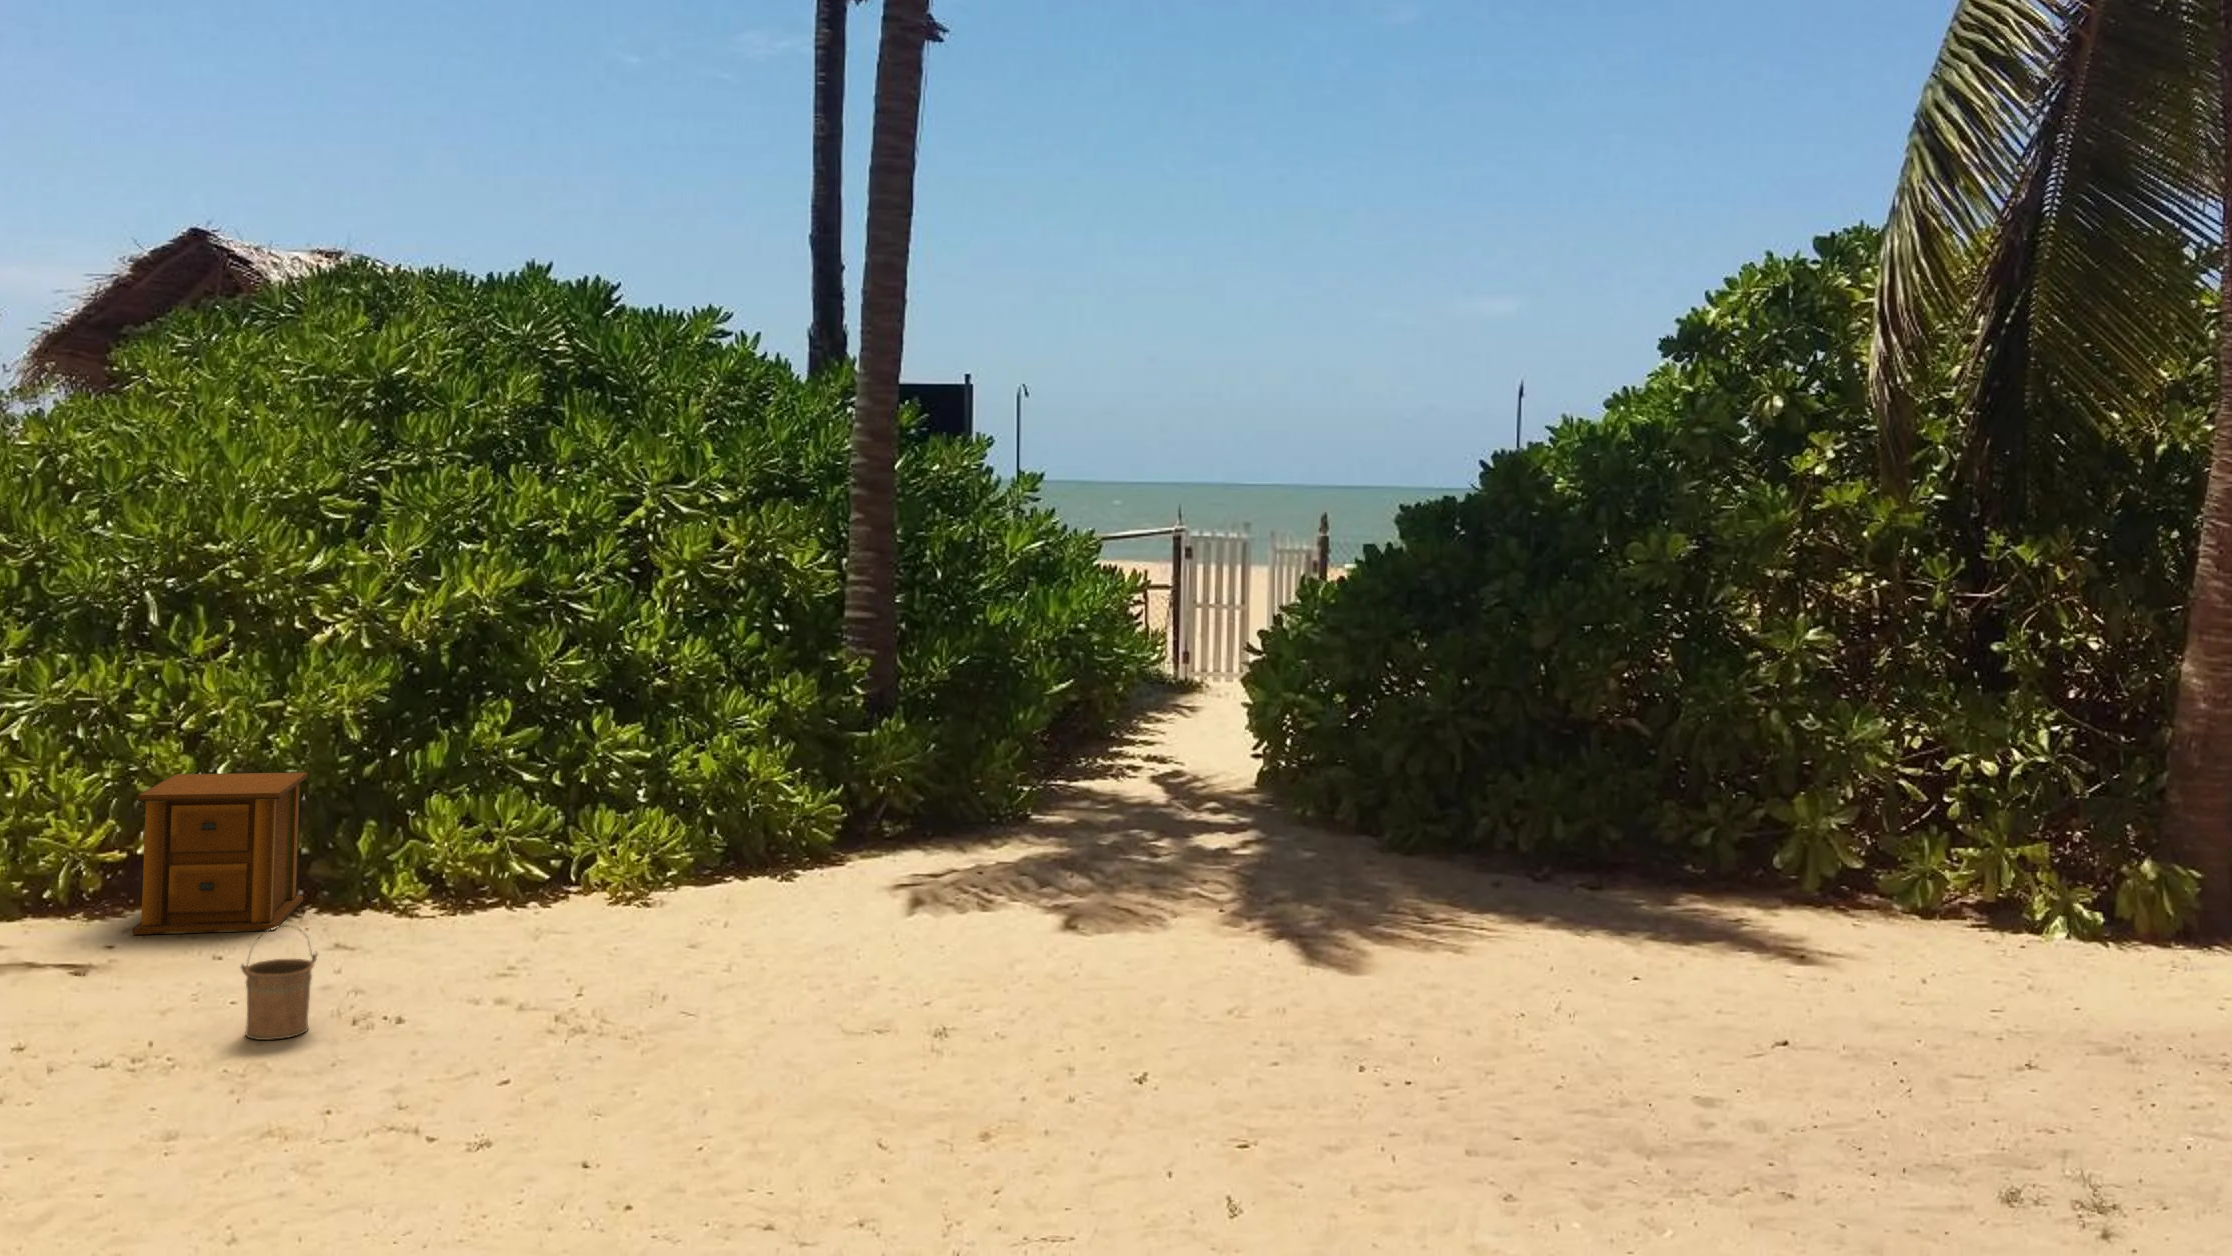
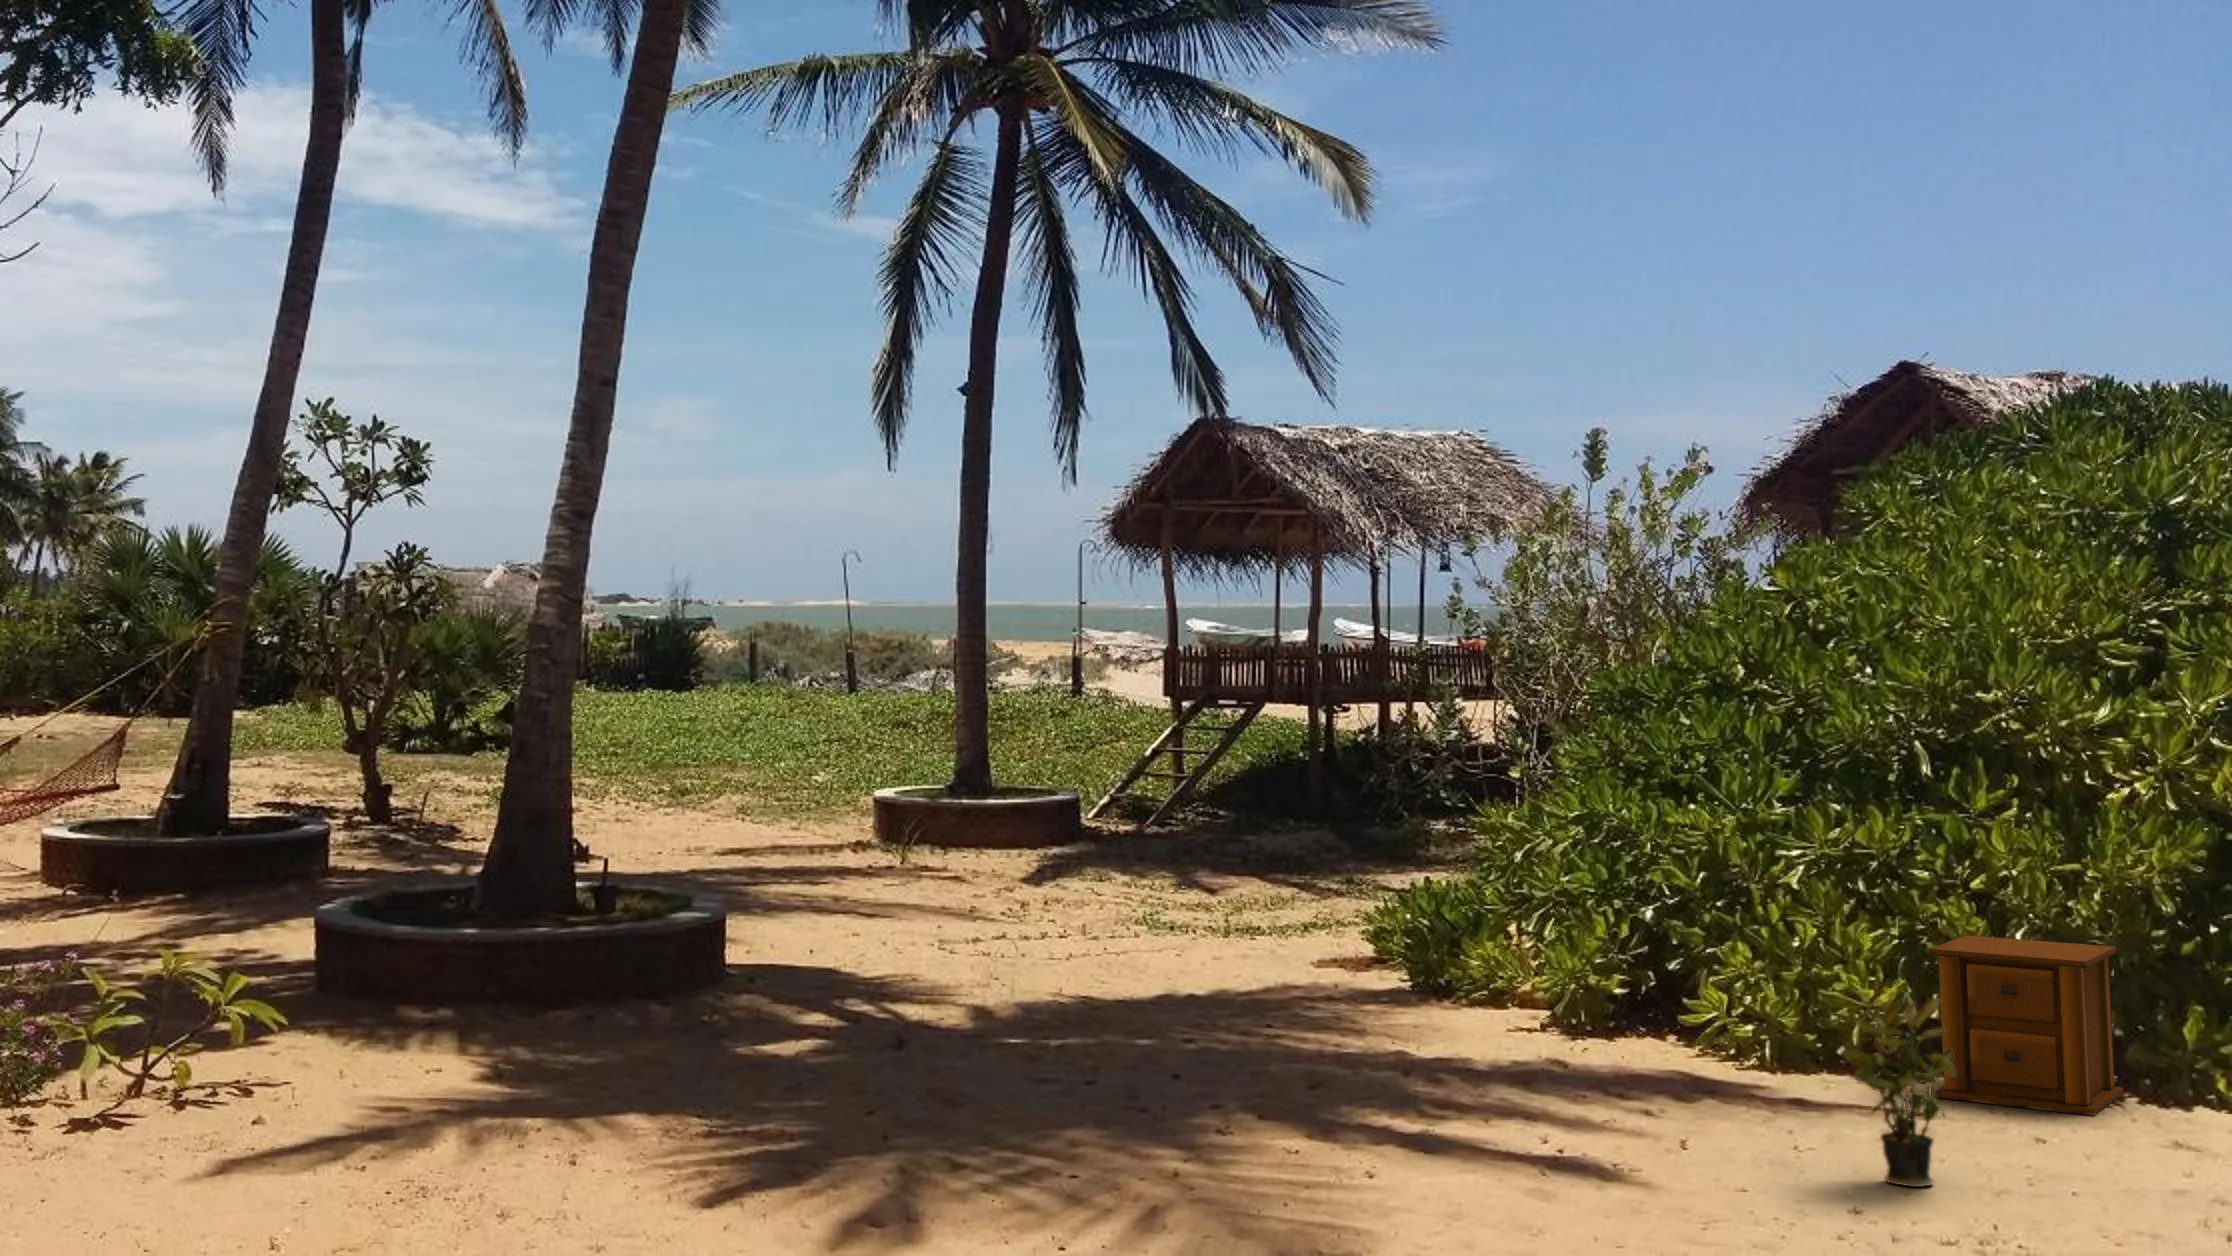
potted plant: none [26,856,142,1054] -> present [1844,991,1956,1187]
bucket: present [241,925,317,1040] -> none [2064,1088,2150,1211]

